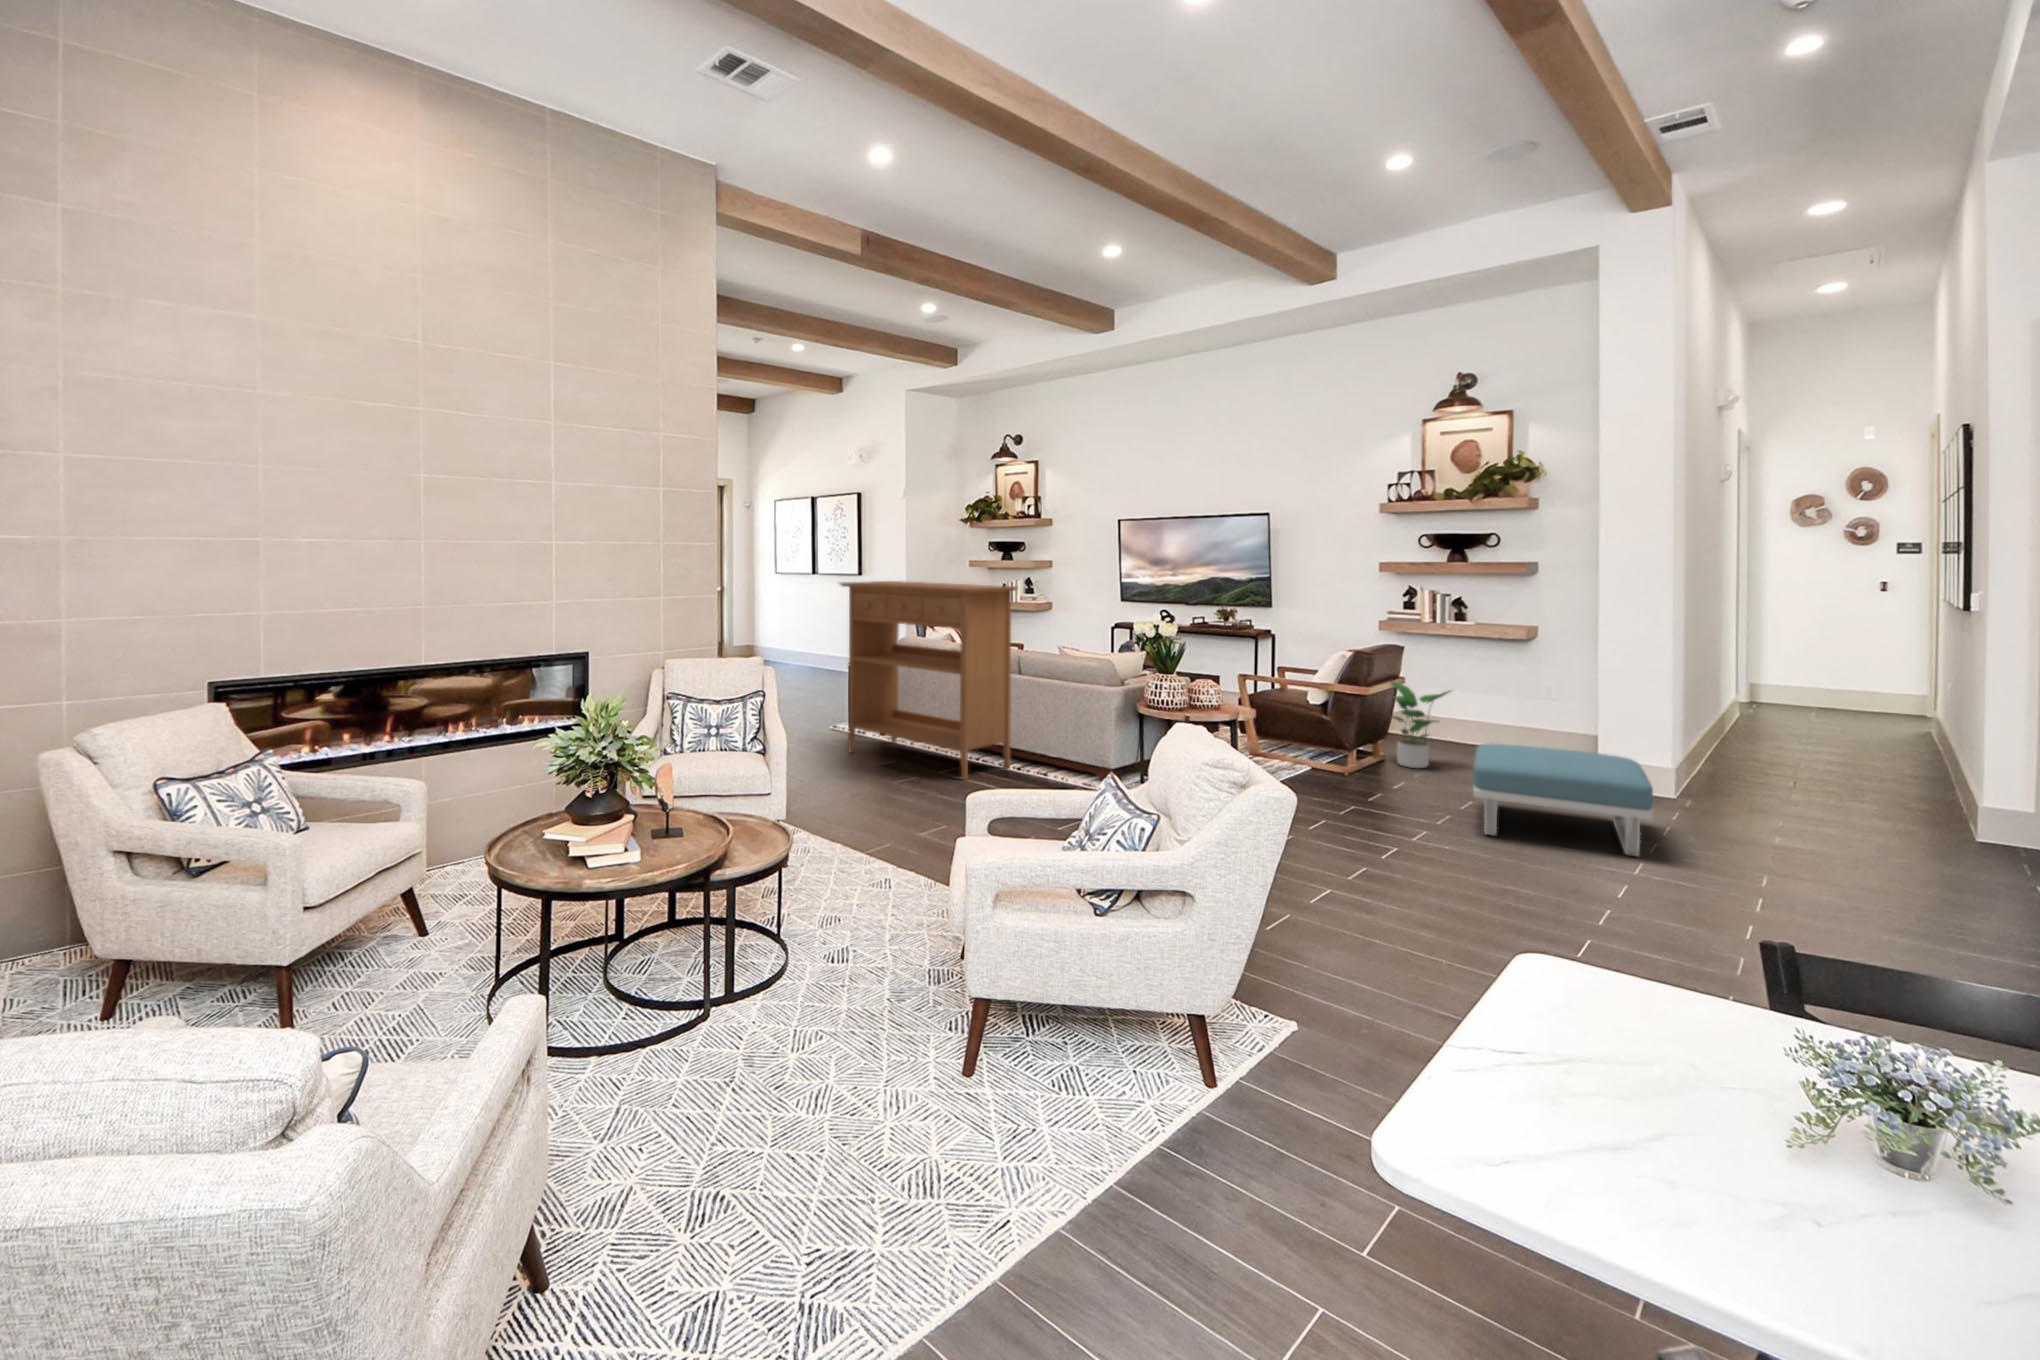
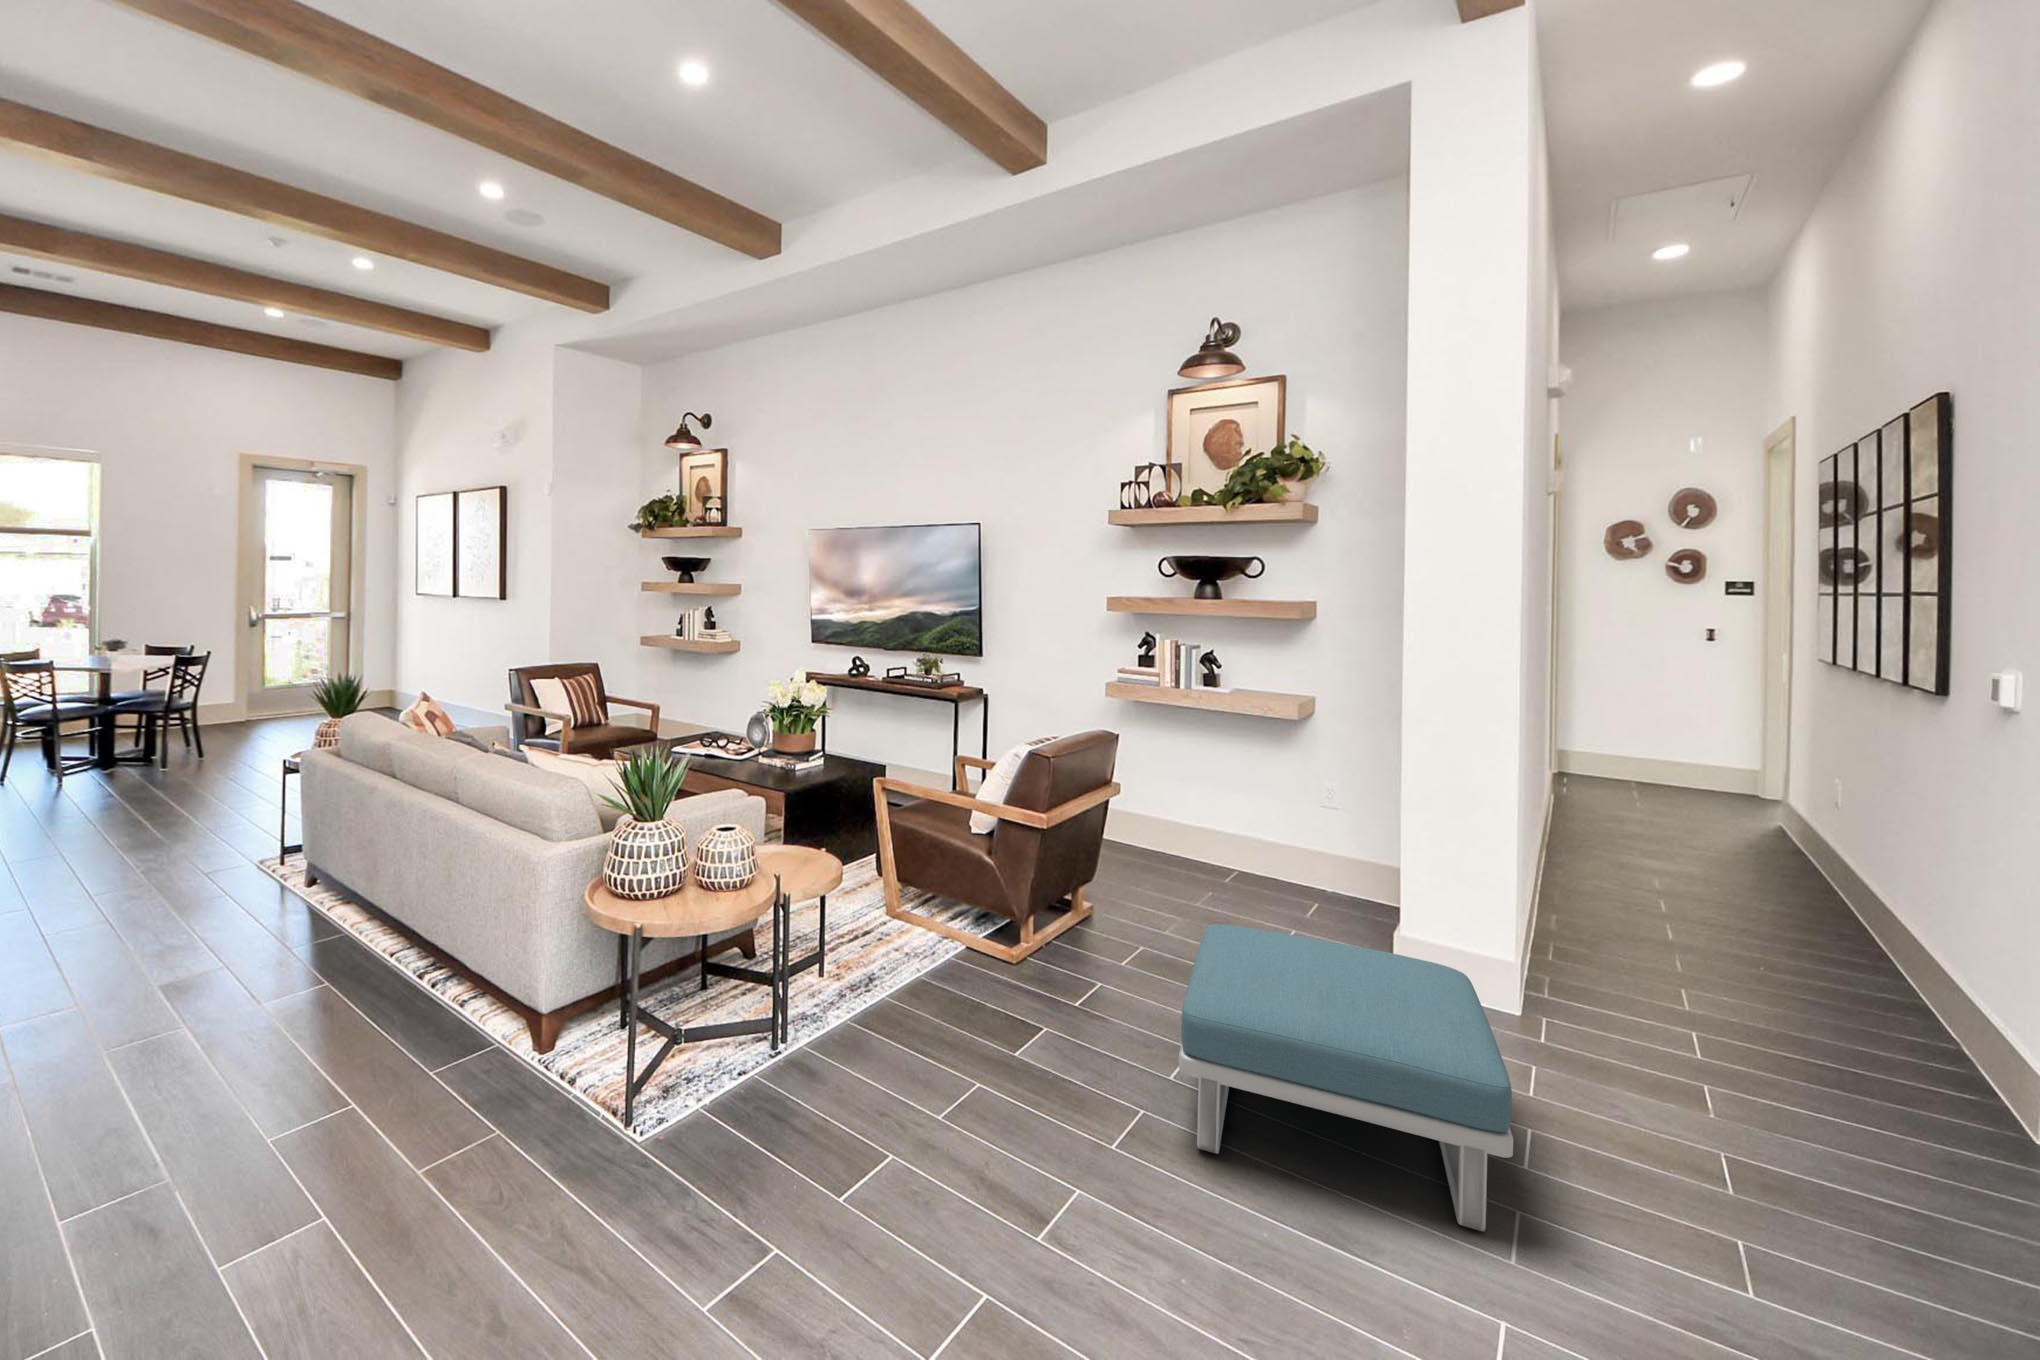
console table: present [840,581,1017,780] -> none [219,612,486,984]
potted plant: present [1390,682,1450,768] -> none [1091,780,1192,924]

